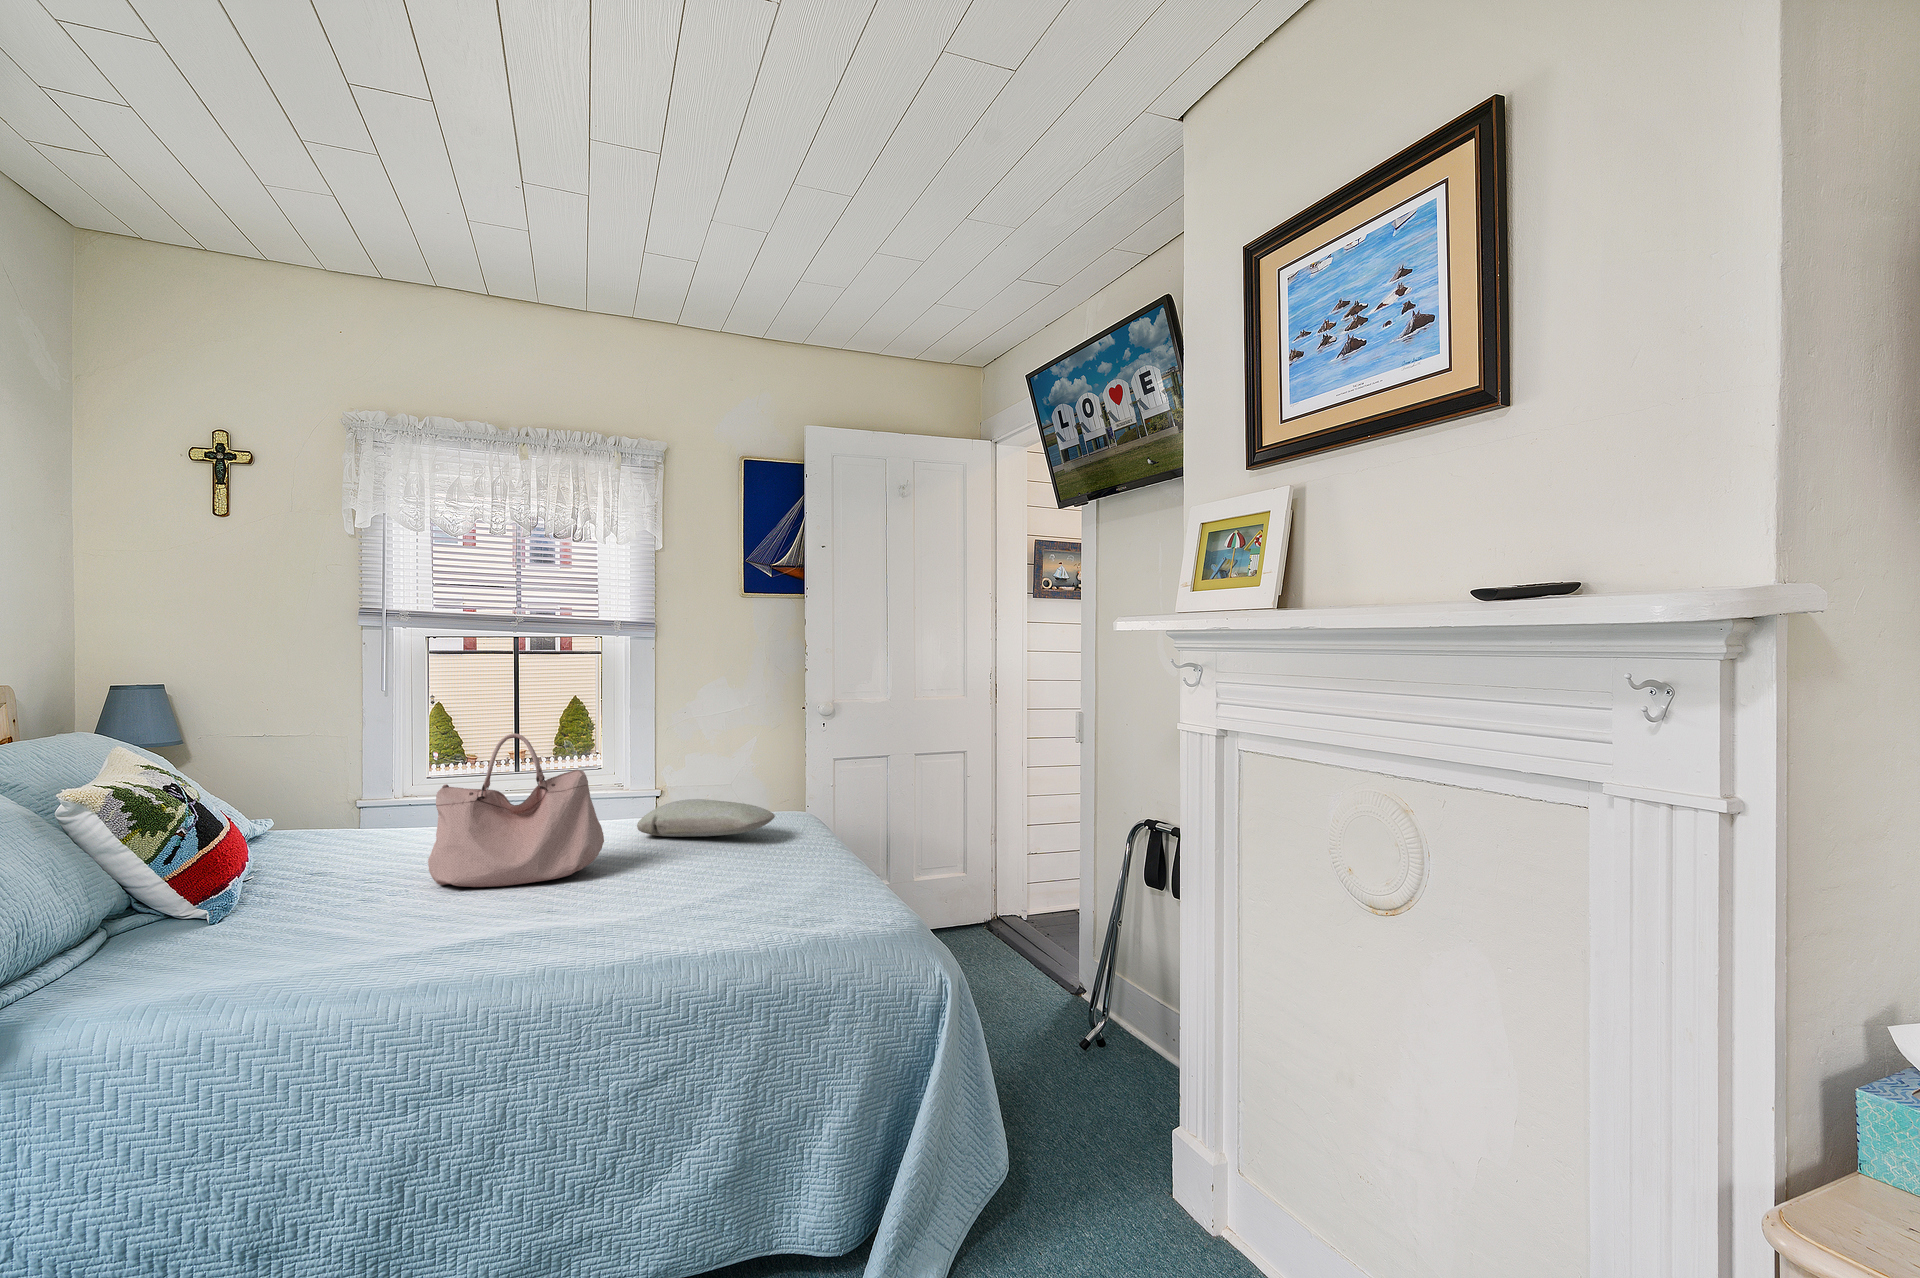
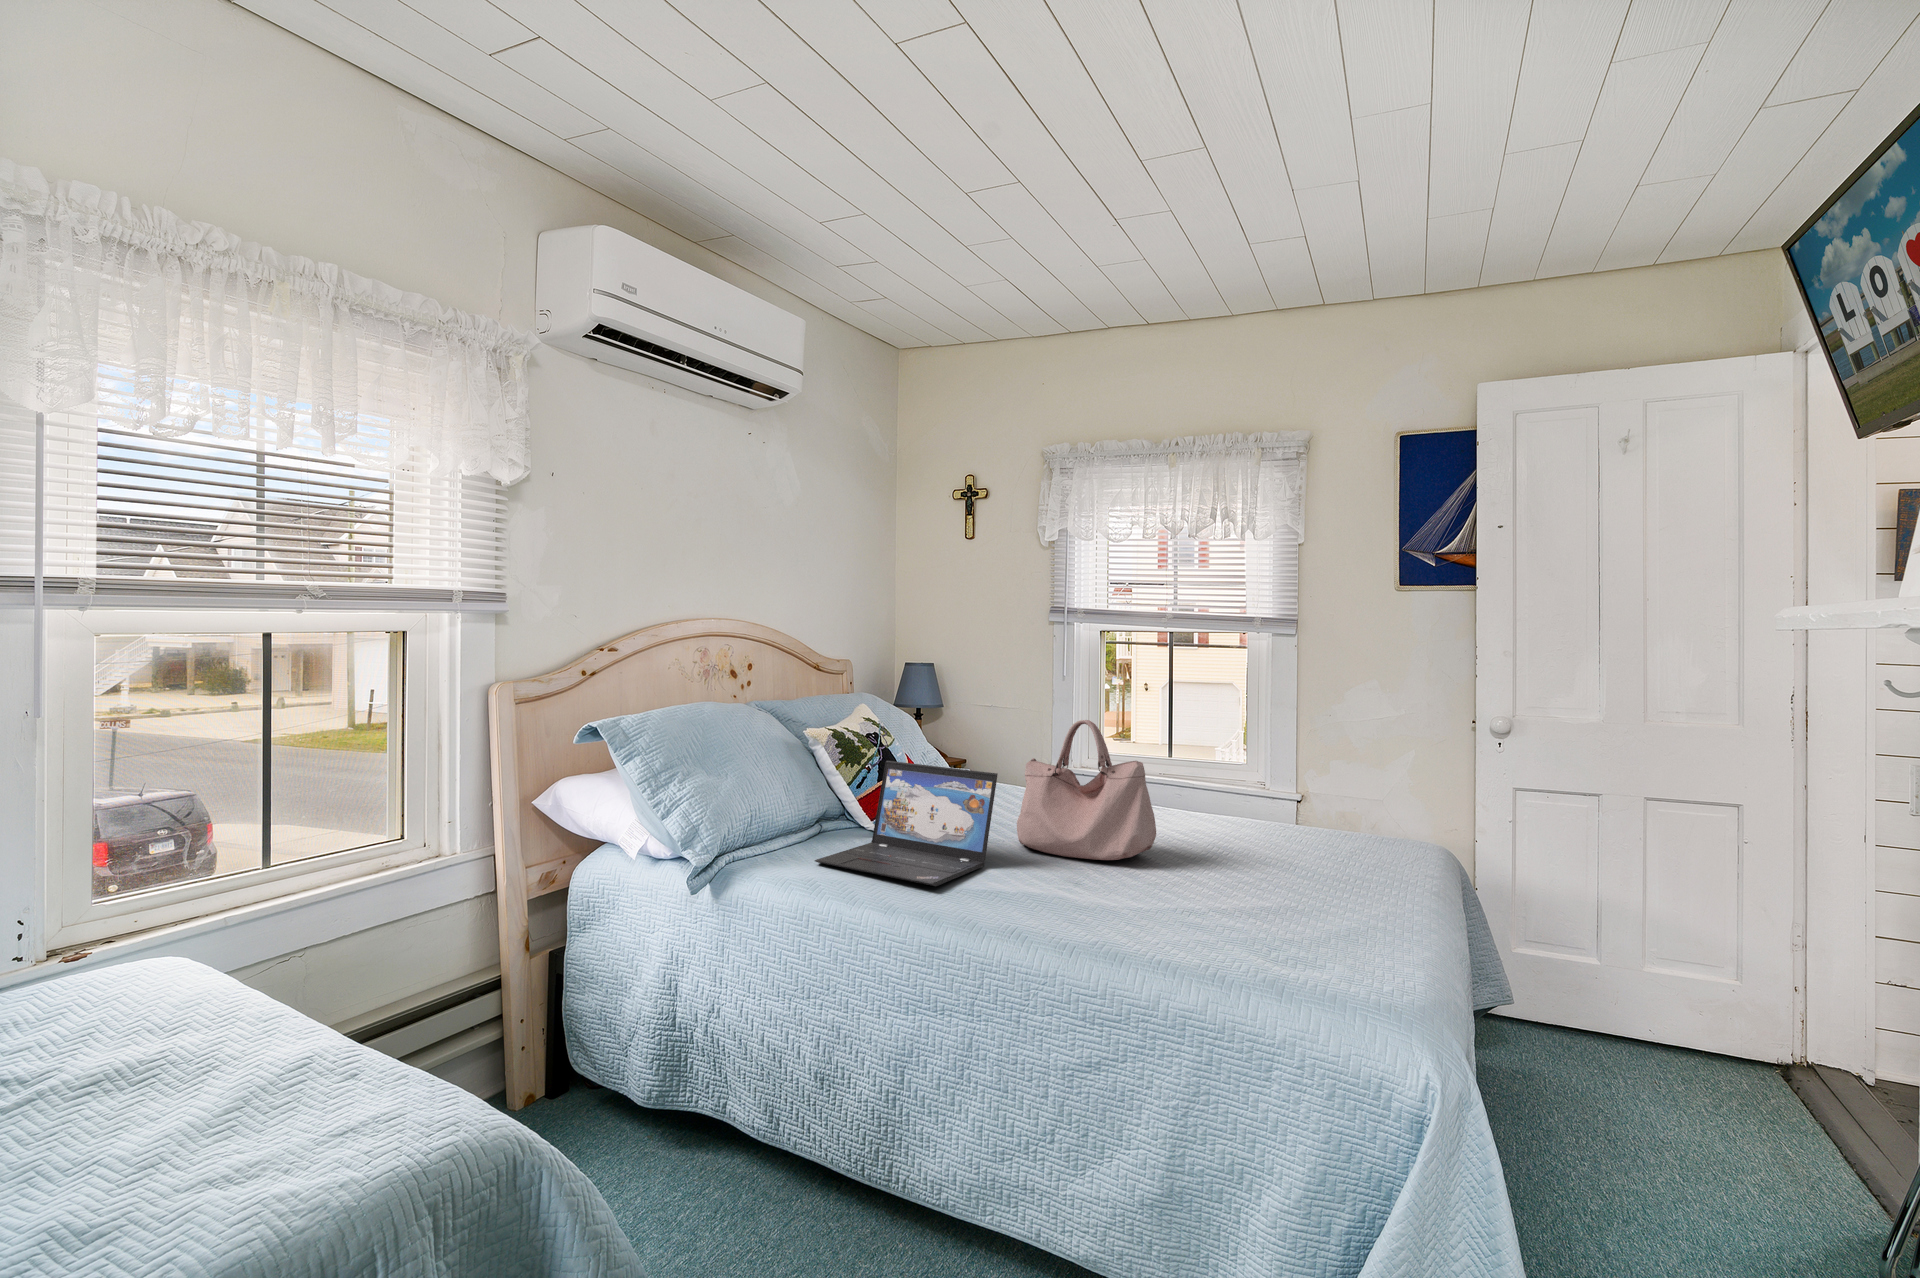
pillow: present [637,799,775,837] -> none [1216,810,1361,856]
laptop: none [157,806,427,973] -> present [815,761,998,886]

